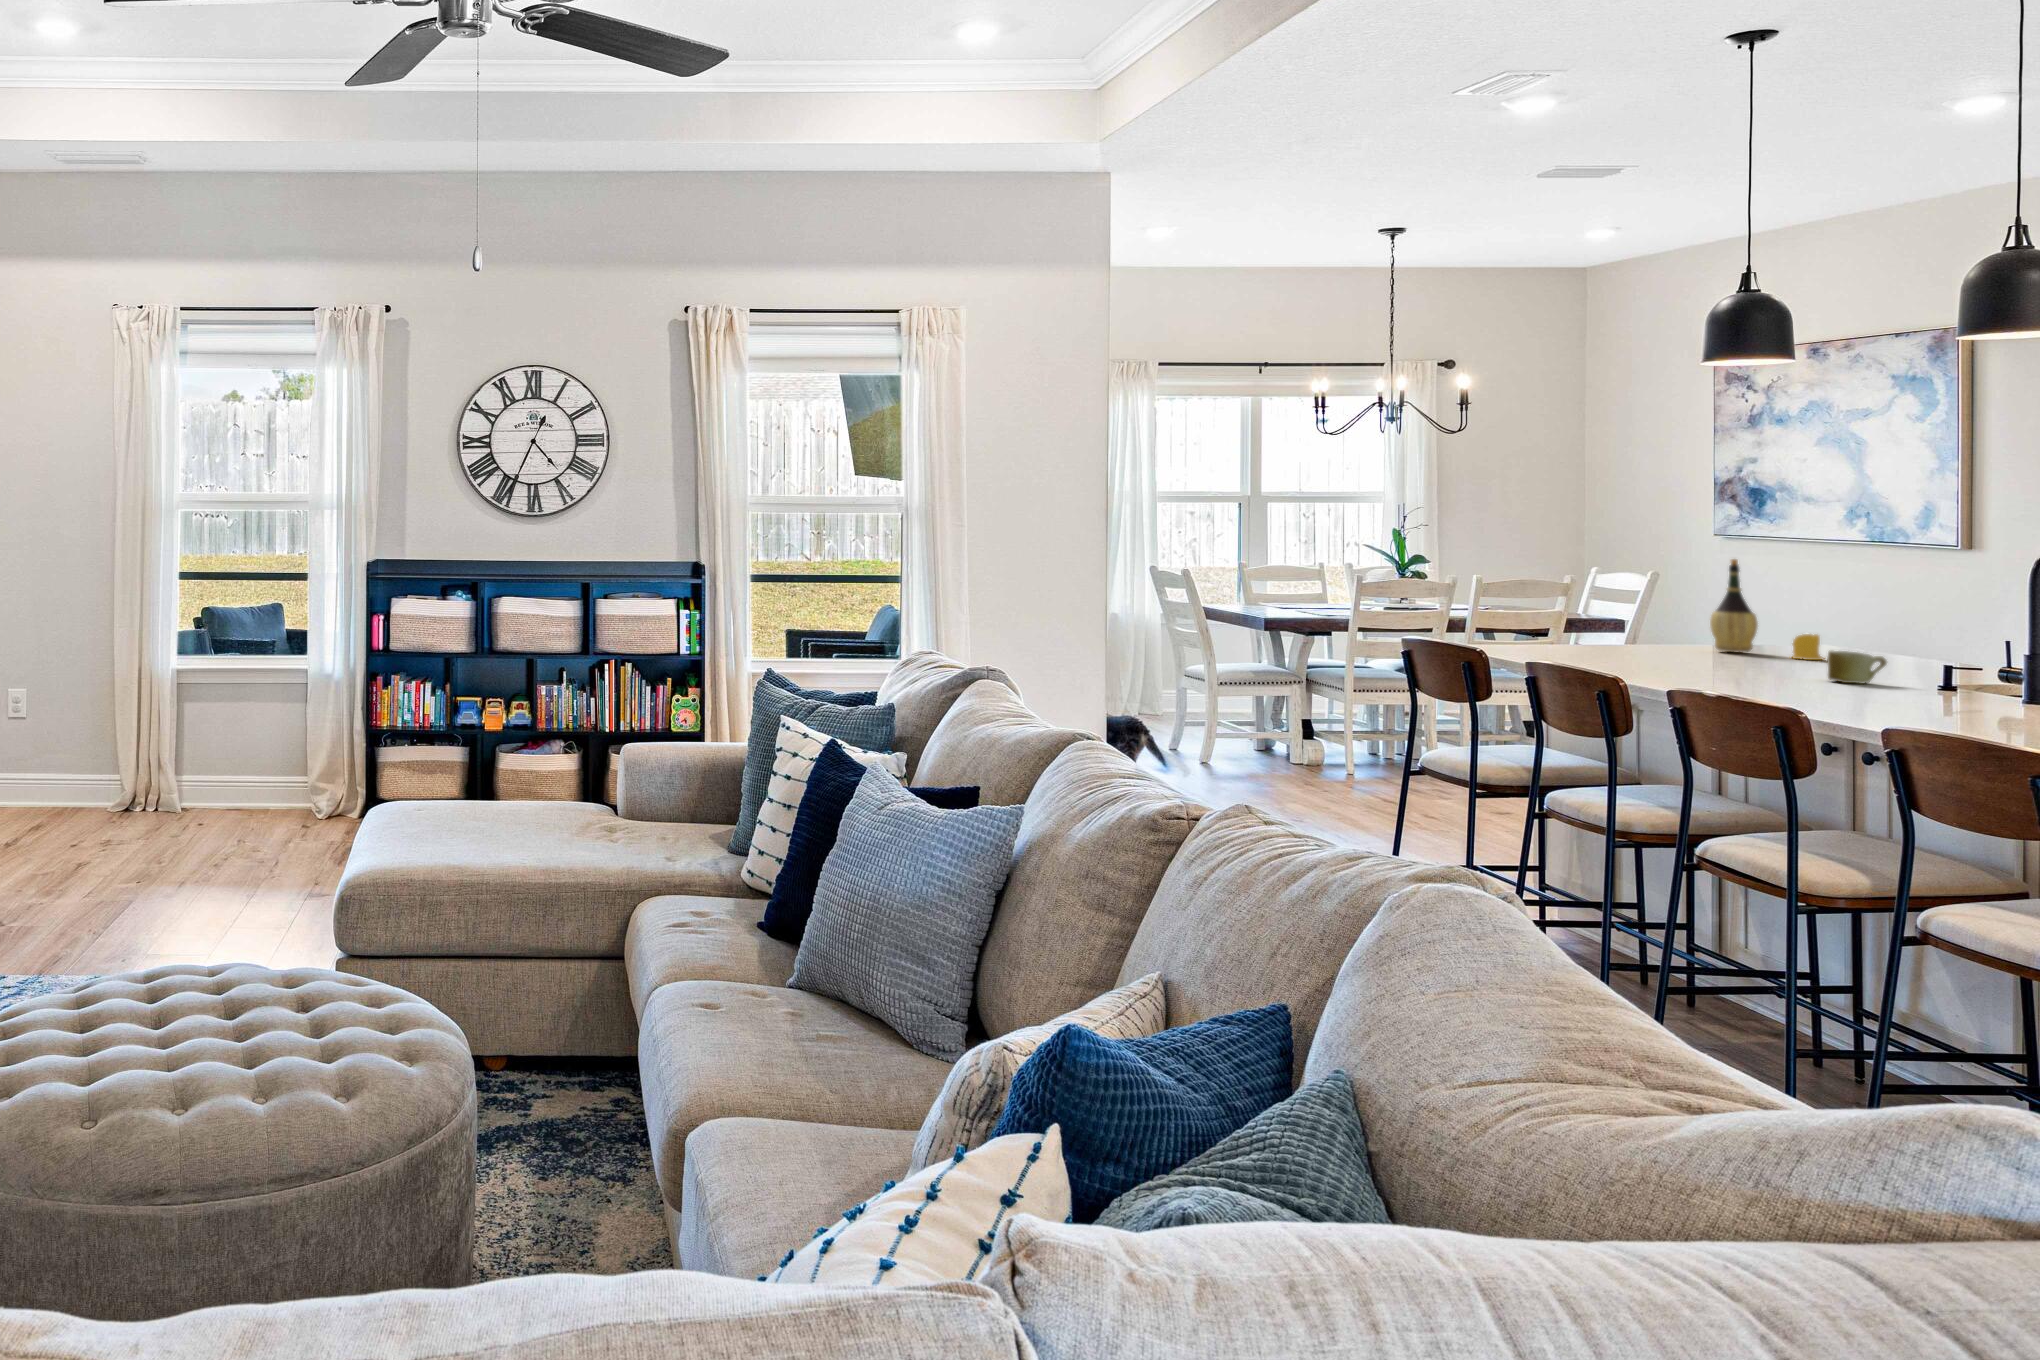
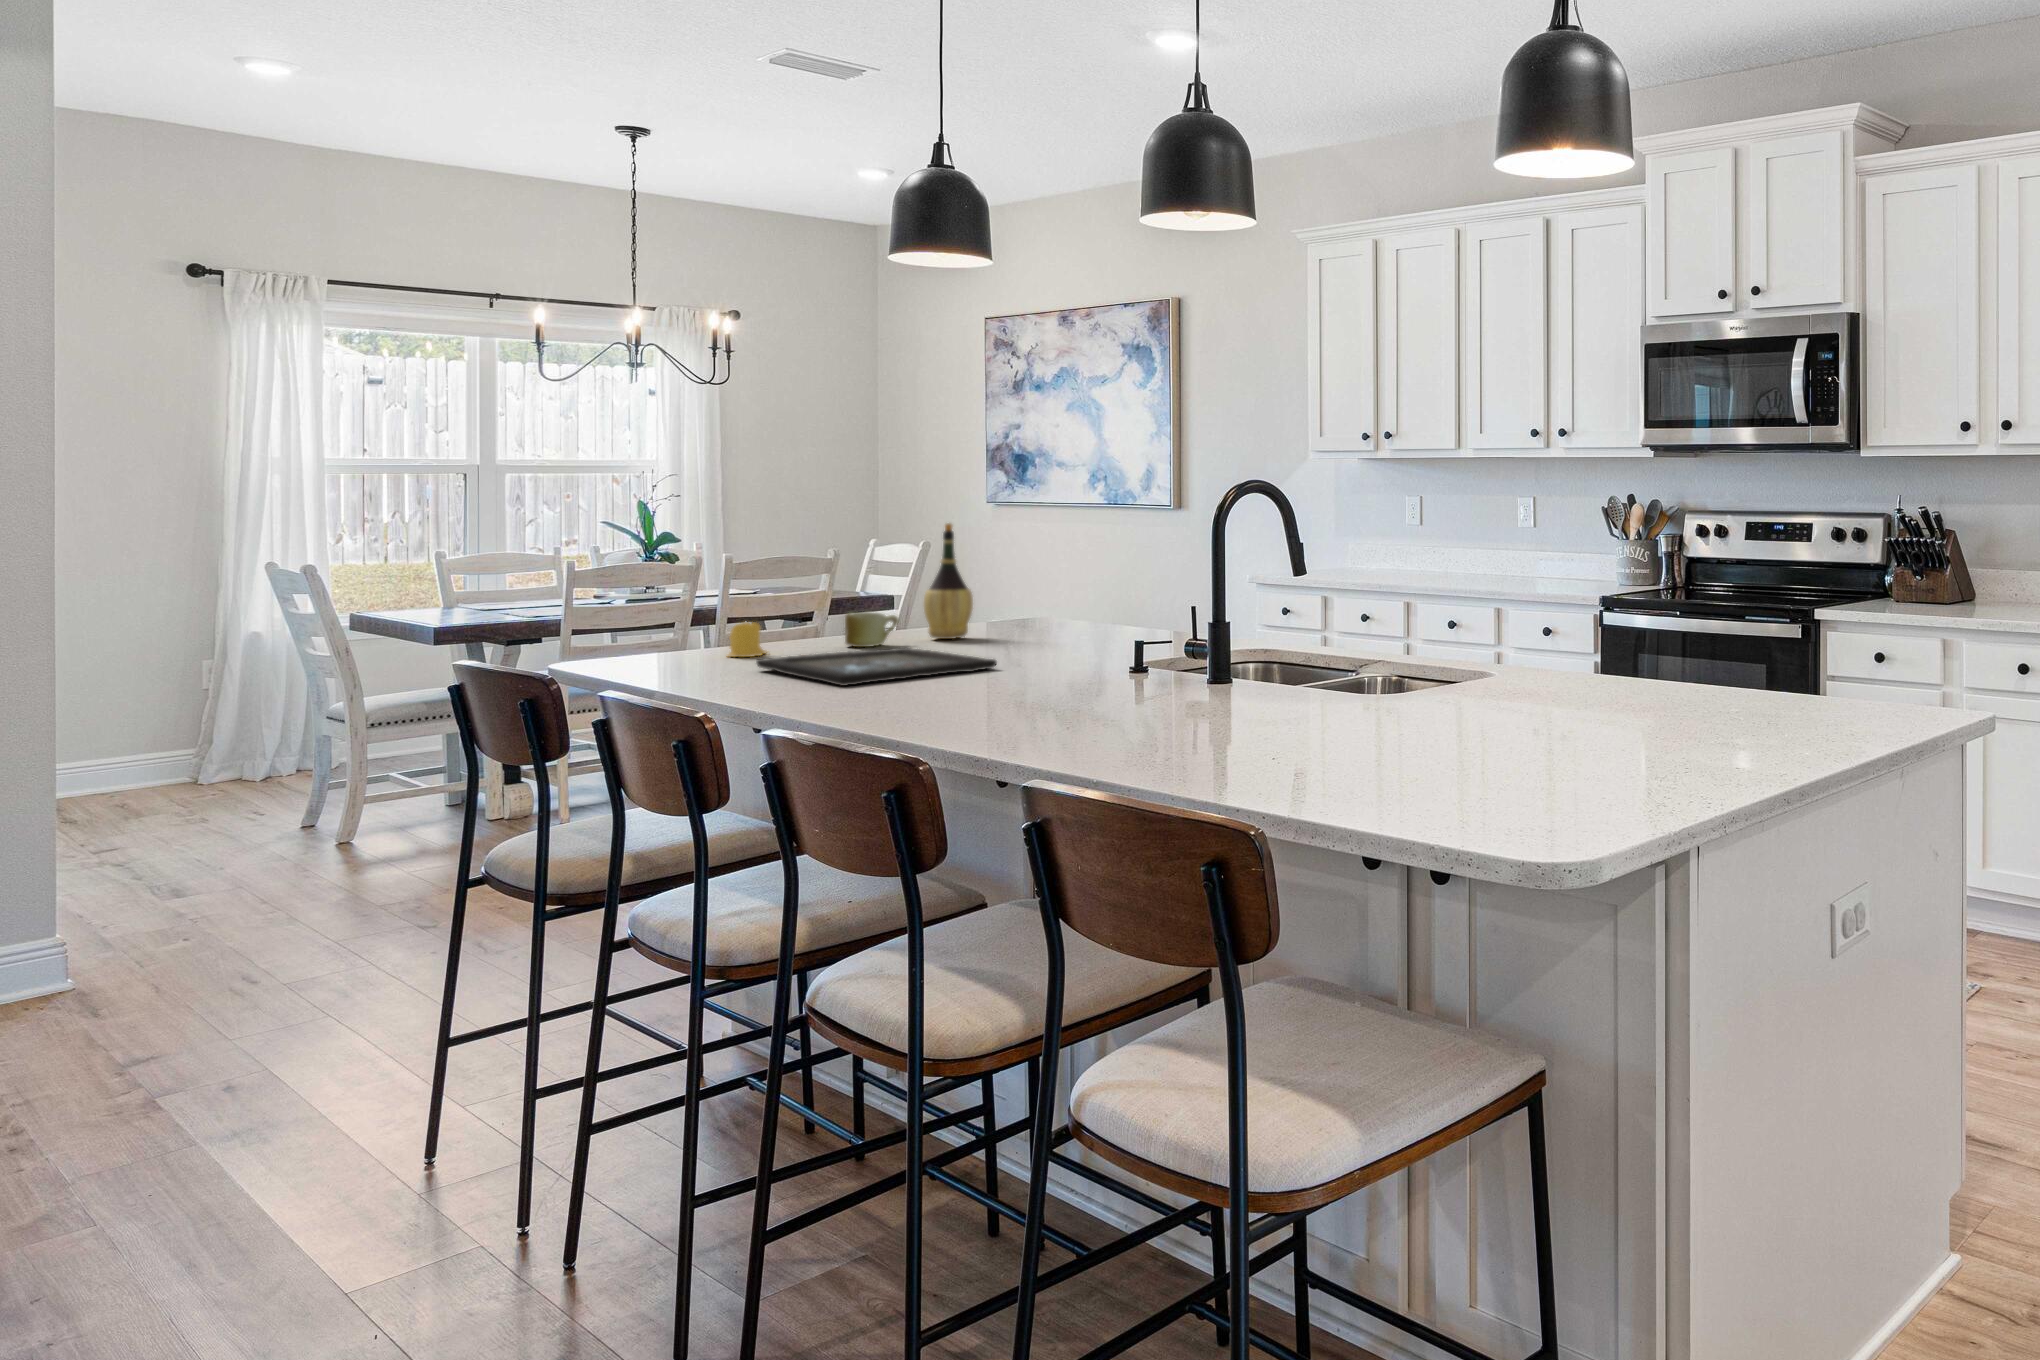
candle: present [1792,634,1824,660] -> present [728,622,767,657]
mug: present [1827,650,1887,684] -> present [845,612,899,647]
tray: none [1589,651,1800,675] -> present [756,648,997,686]

